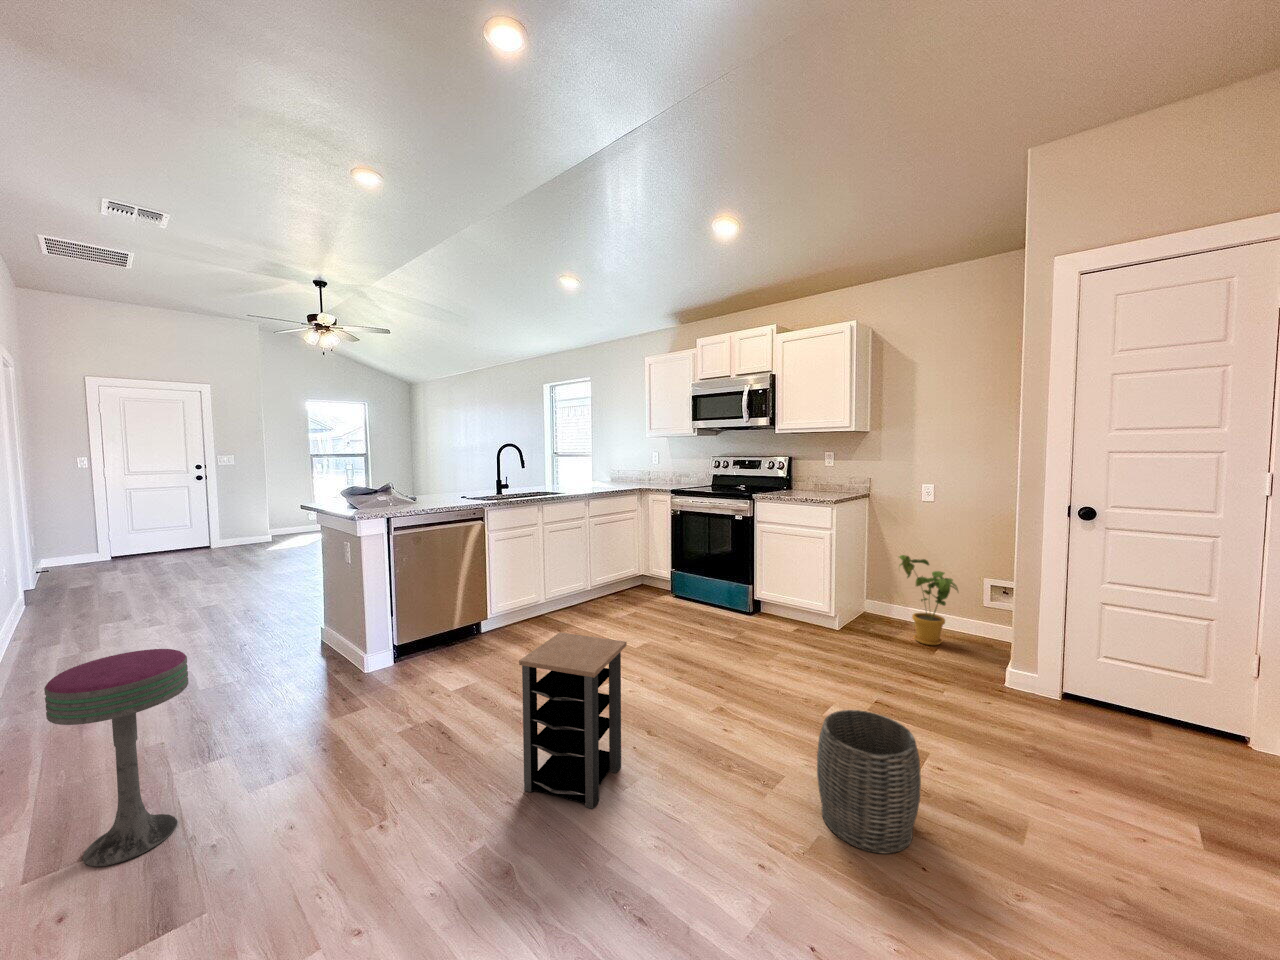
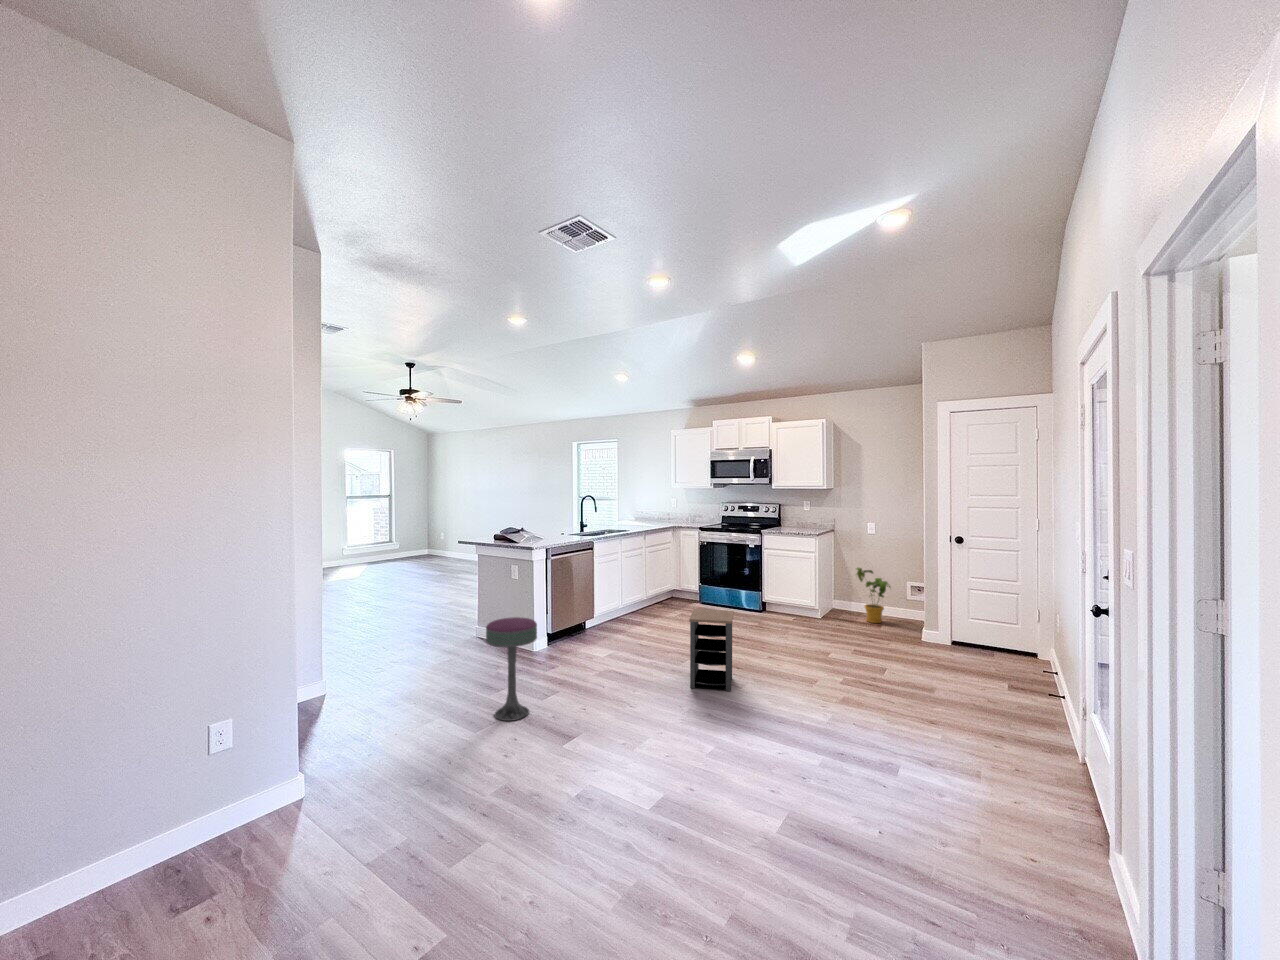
woven basket: present [817,710,921,854] -> none [835,638,882,695]

